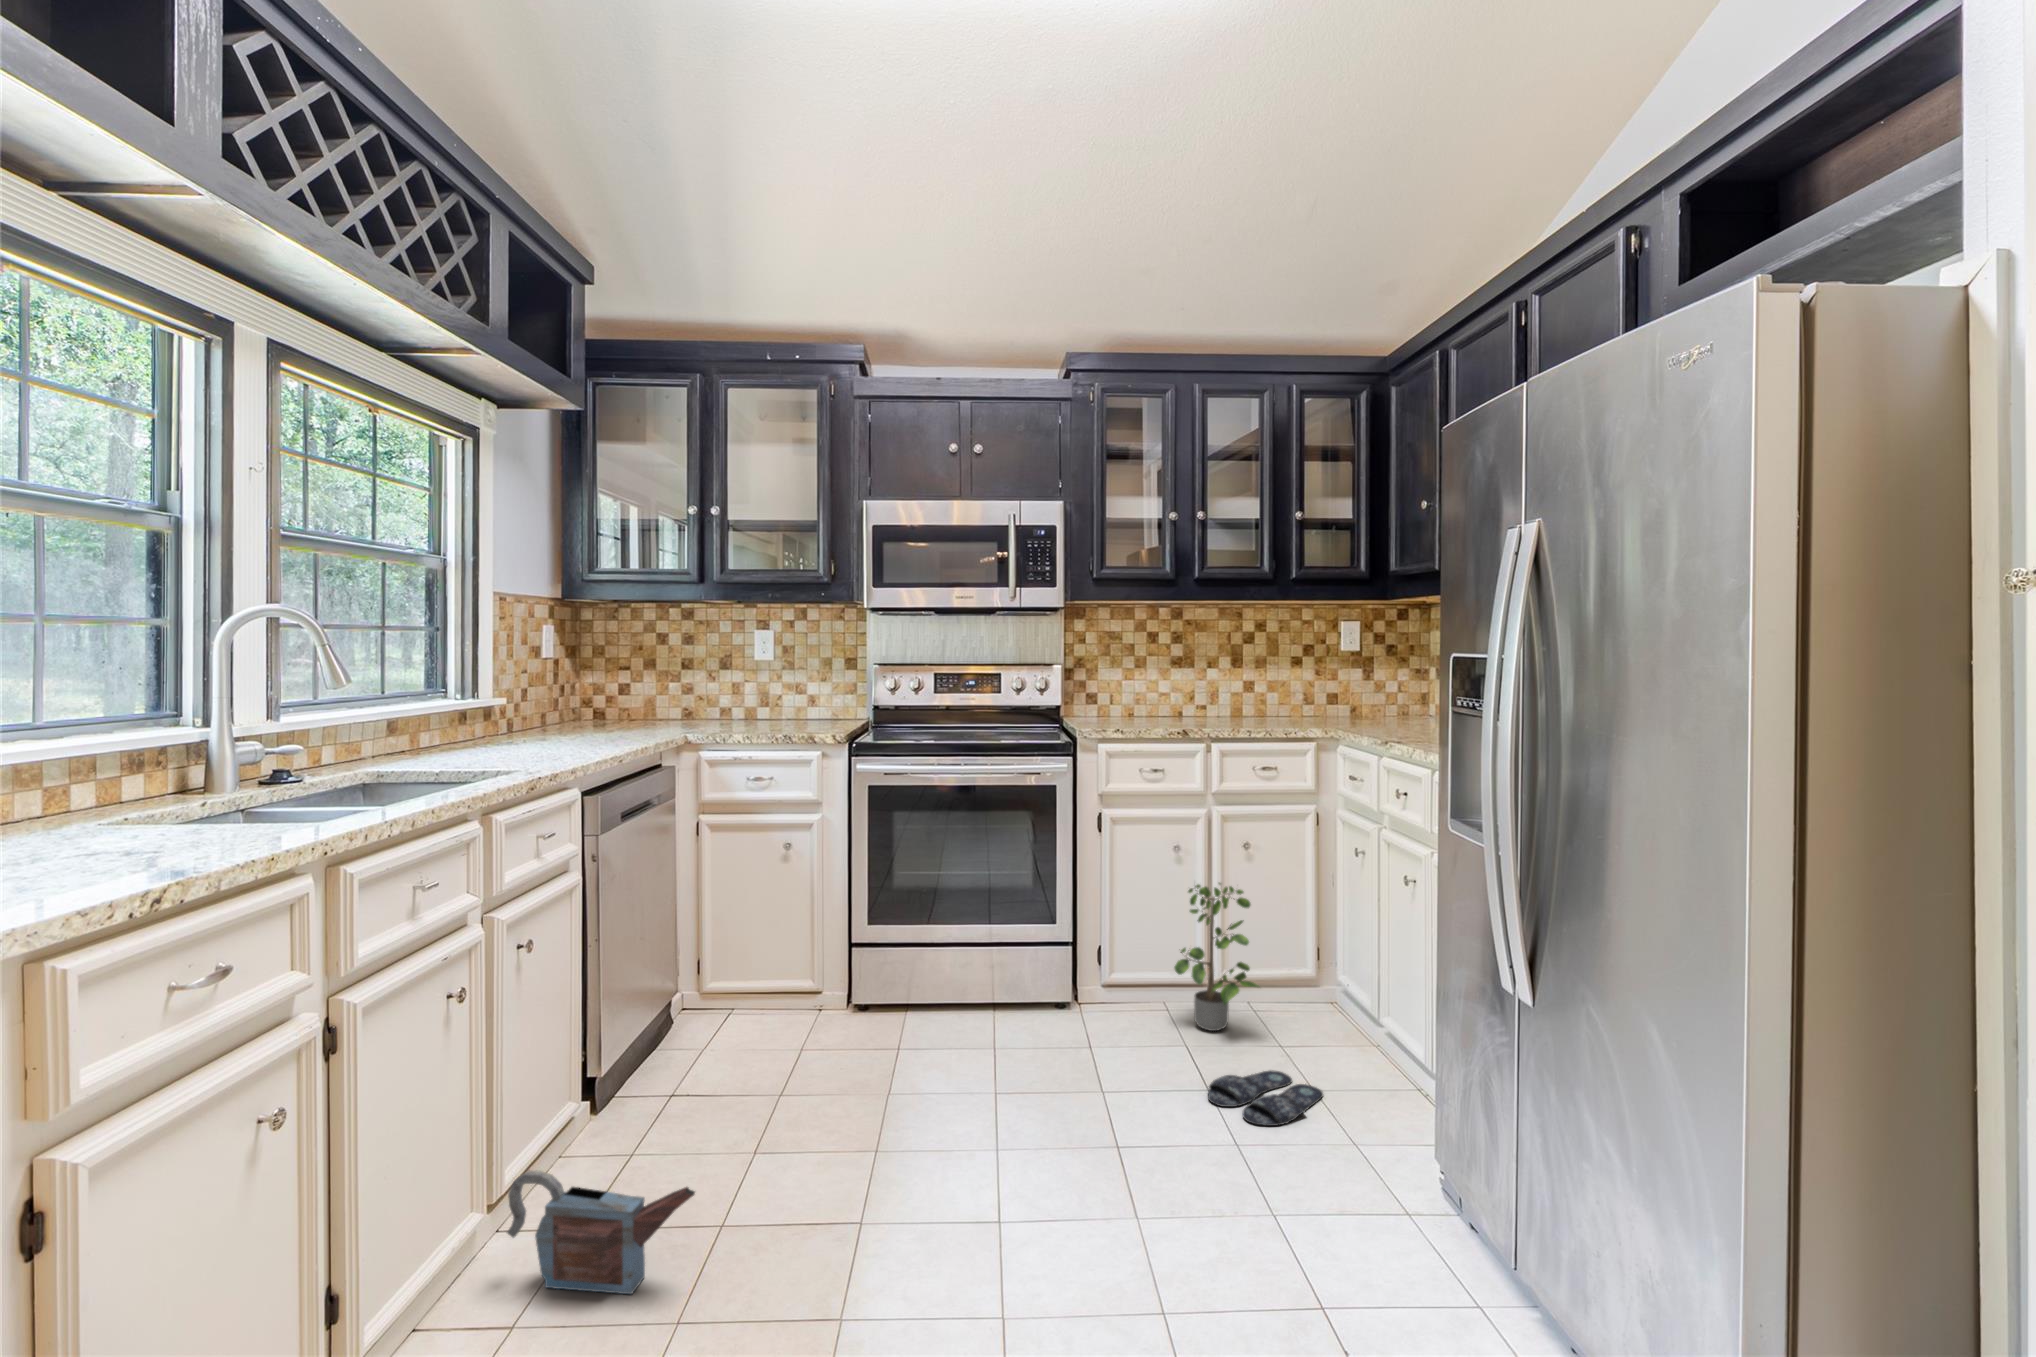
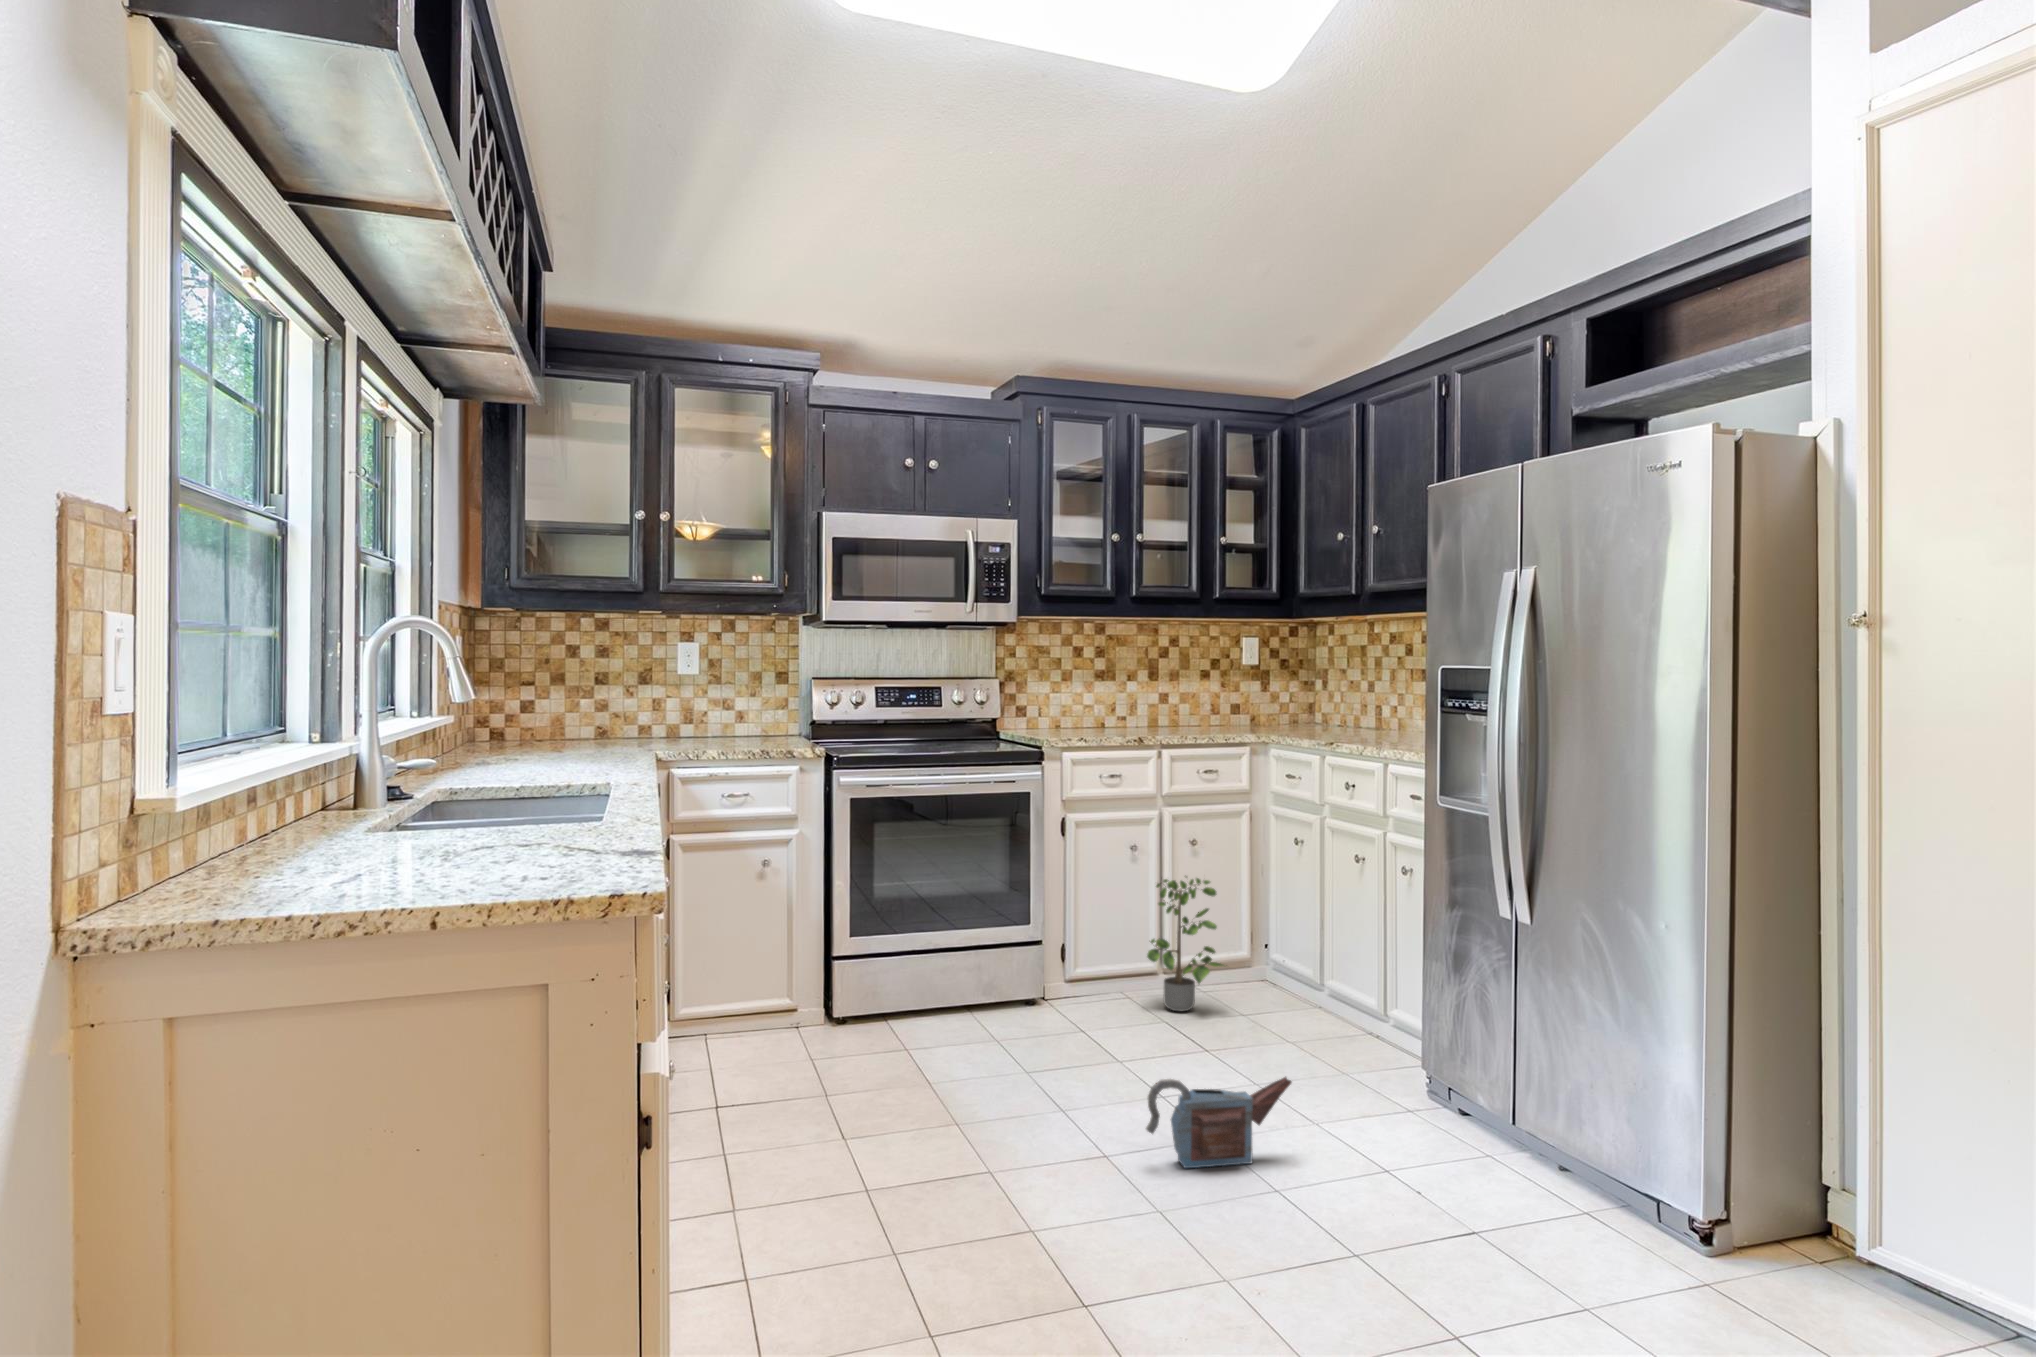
slippers: present [1208,1070,1323,1126] -> none [1208,1034,1300,1070]
watering can: present [507,1171,695,1294] -> present [1146,1077,1292,1168]

